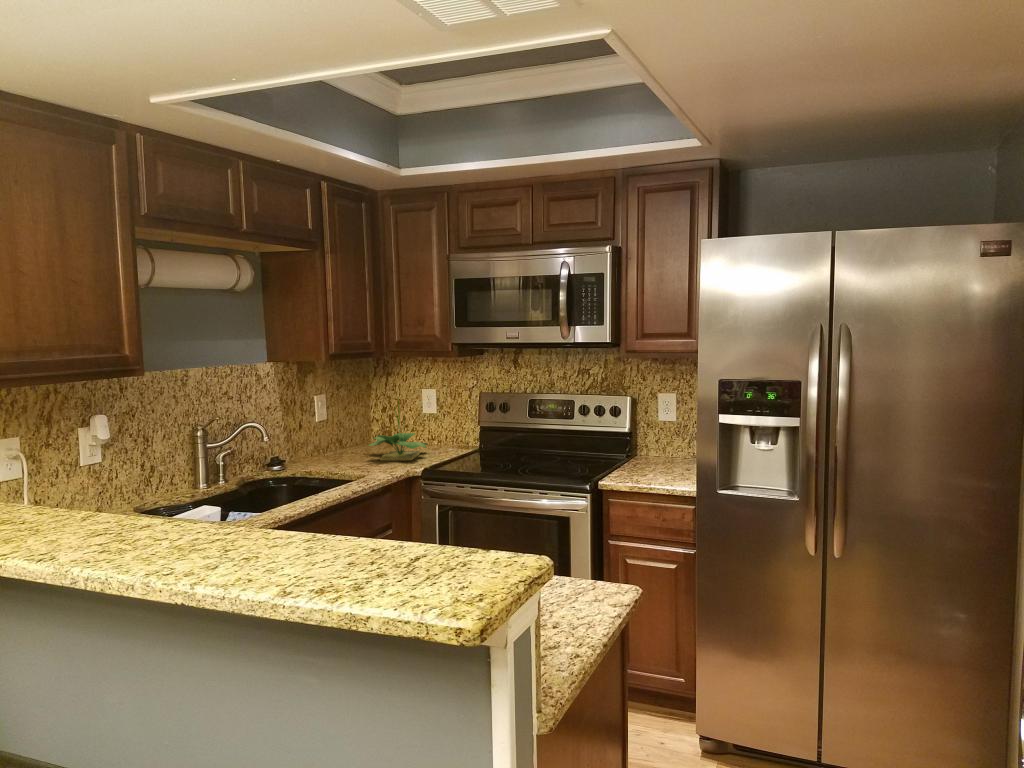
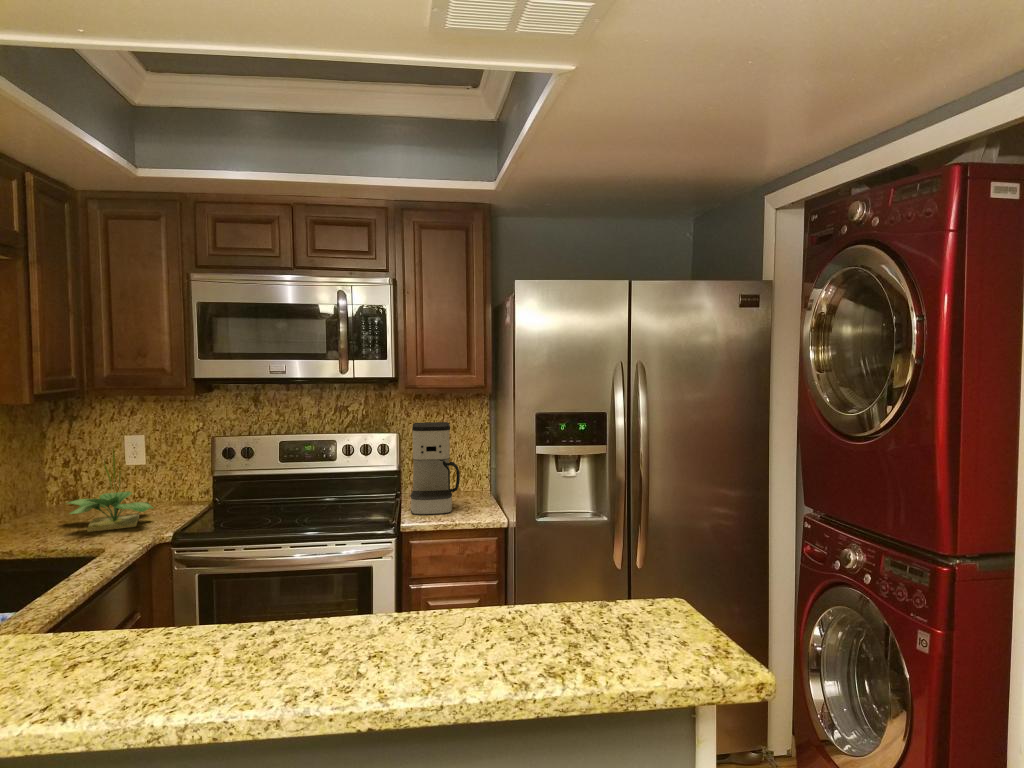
coffee maker: none [622,387,673,478] -> present [410,422,460,515]

